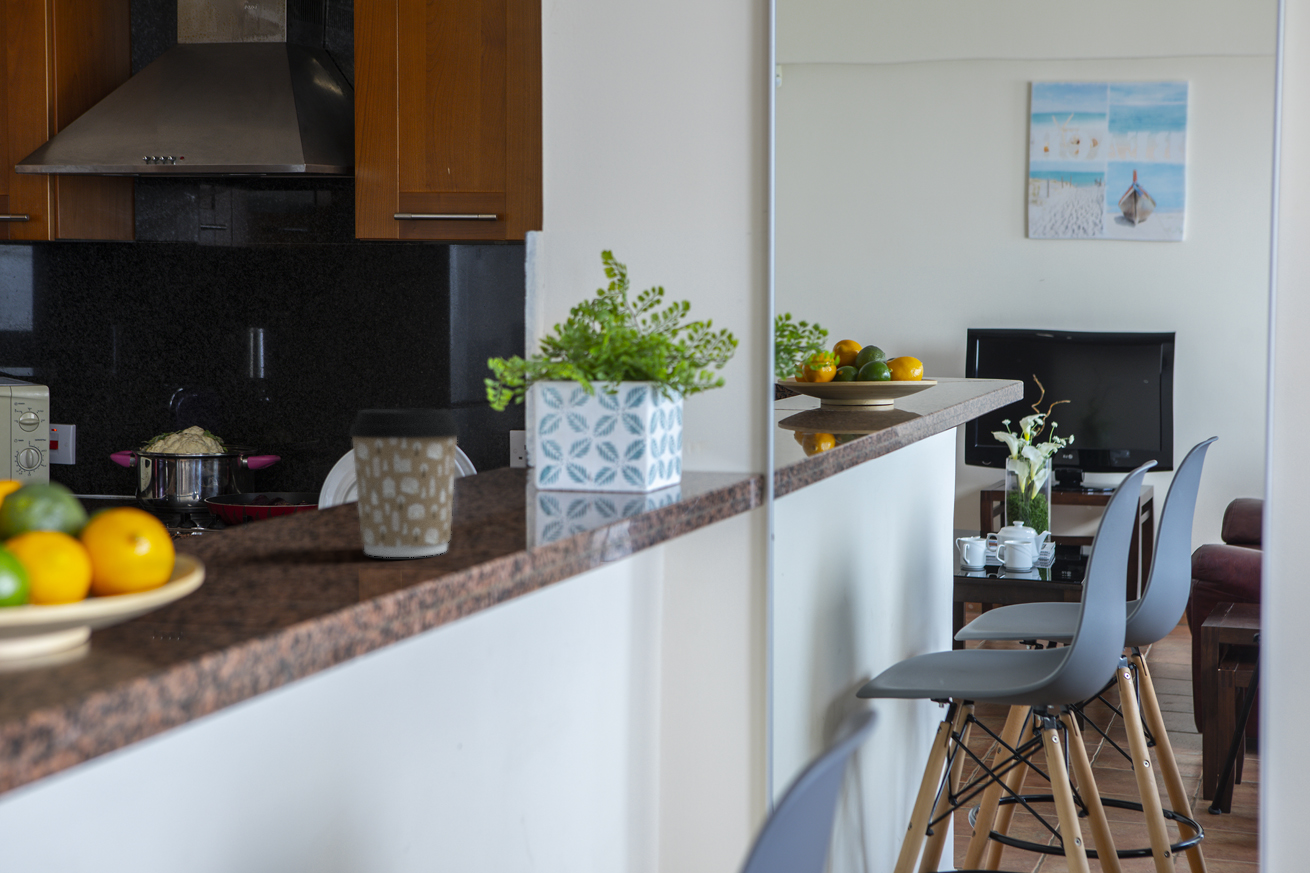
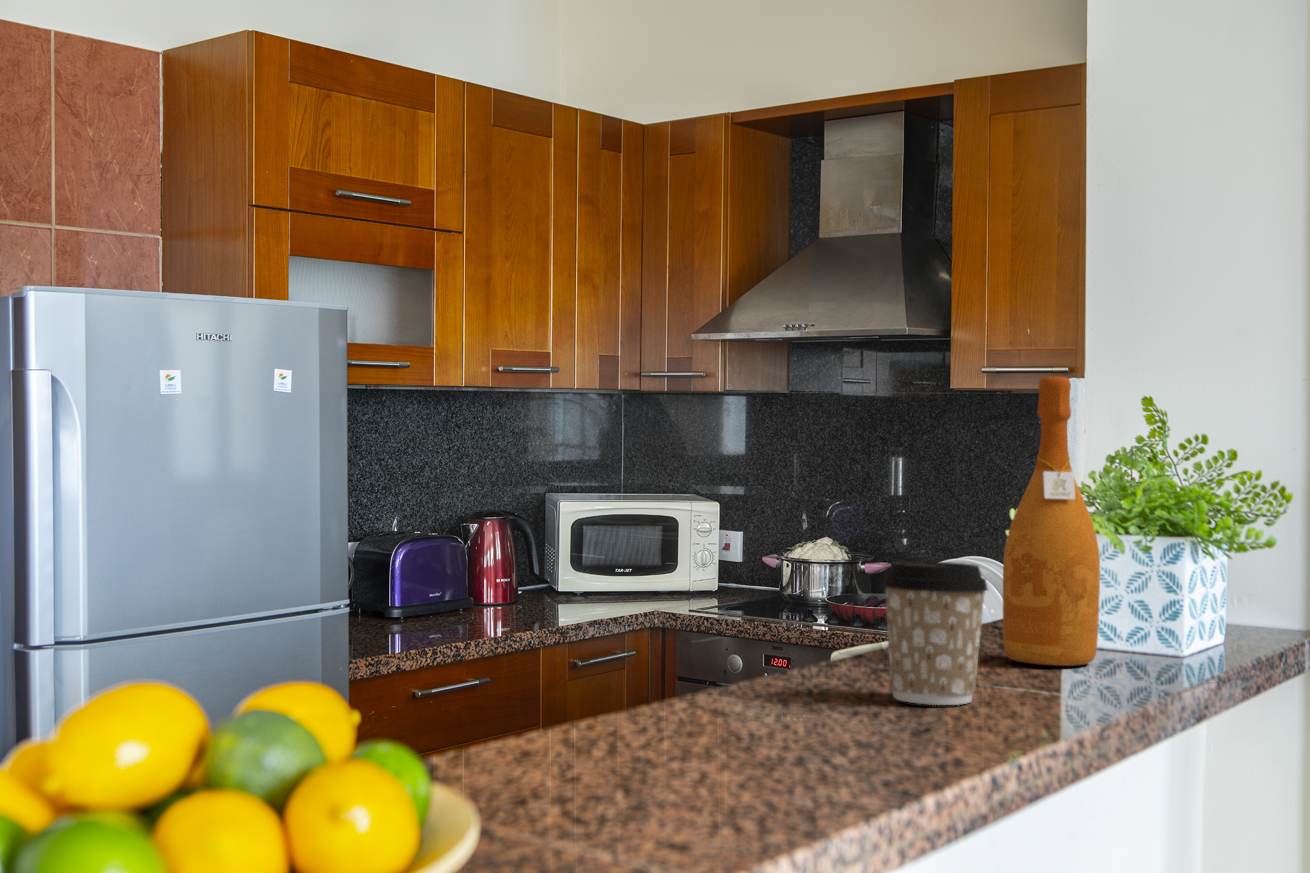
wine bottle: none [477,223,569,510] -> present [1003,375,1100,666]

